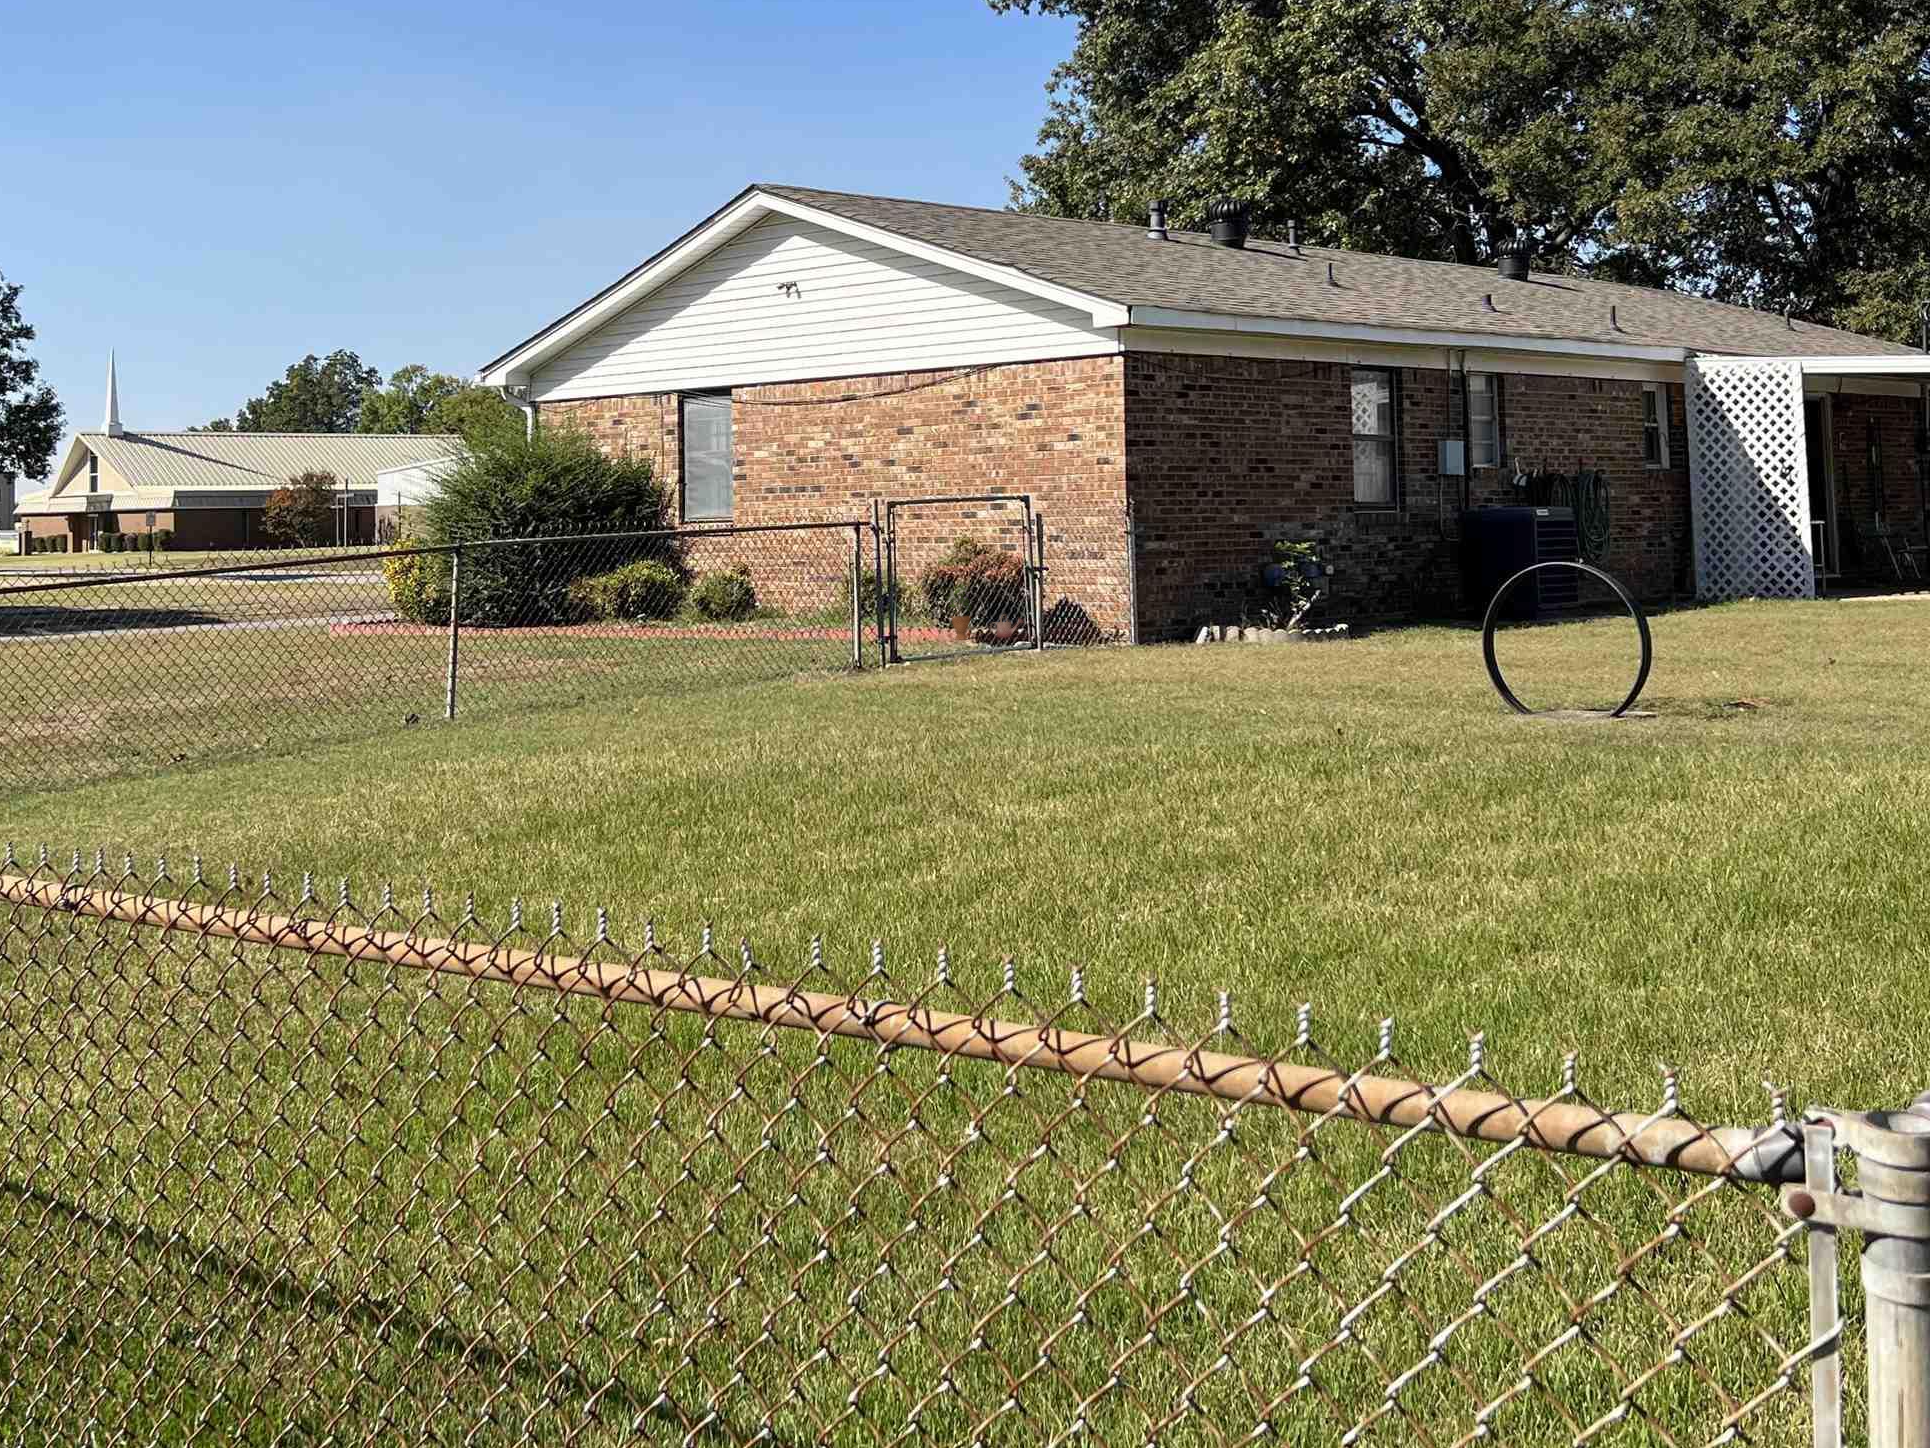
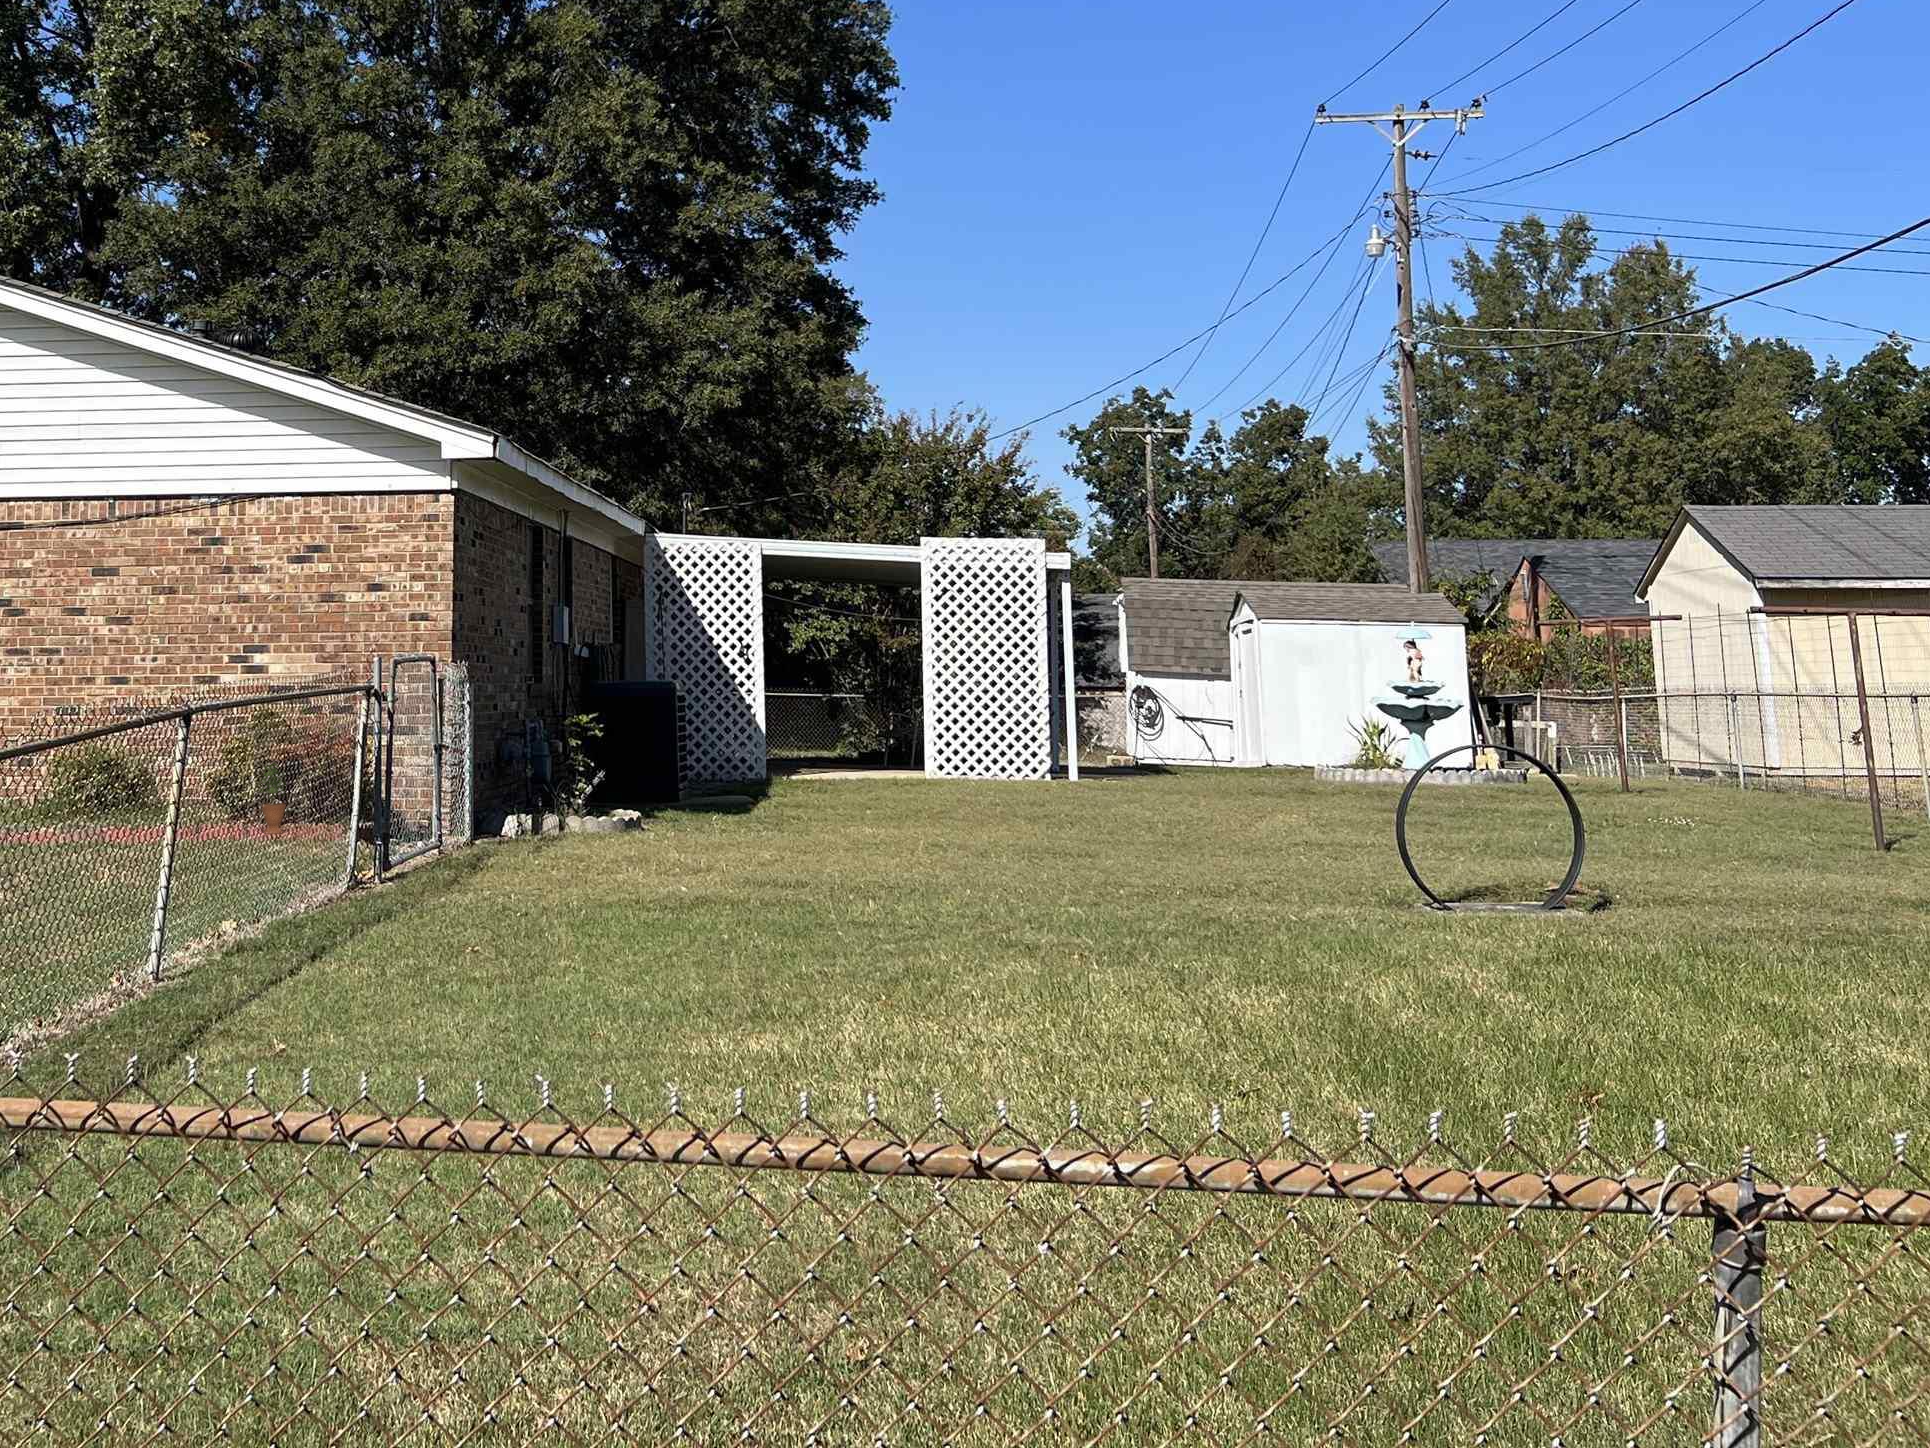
watering can: present [996,618,1022,637] -> none [285,800,329,829]

